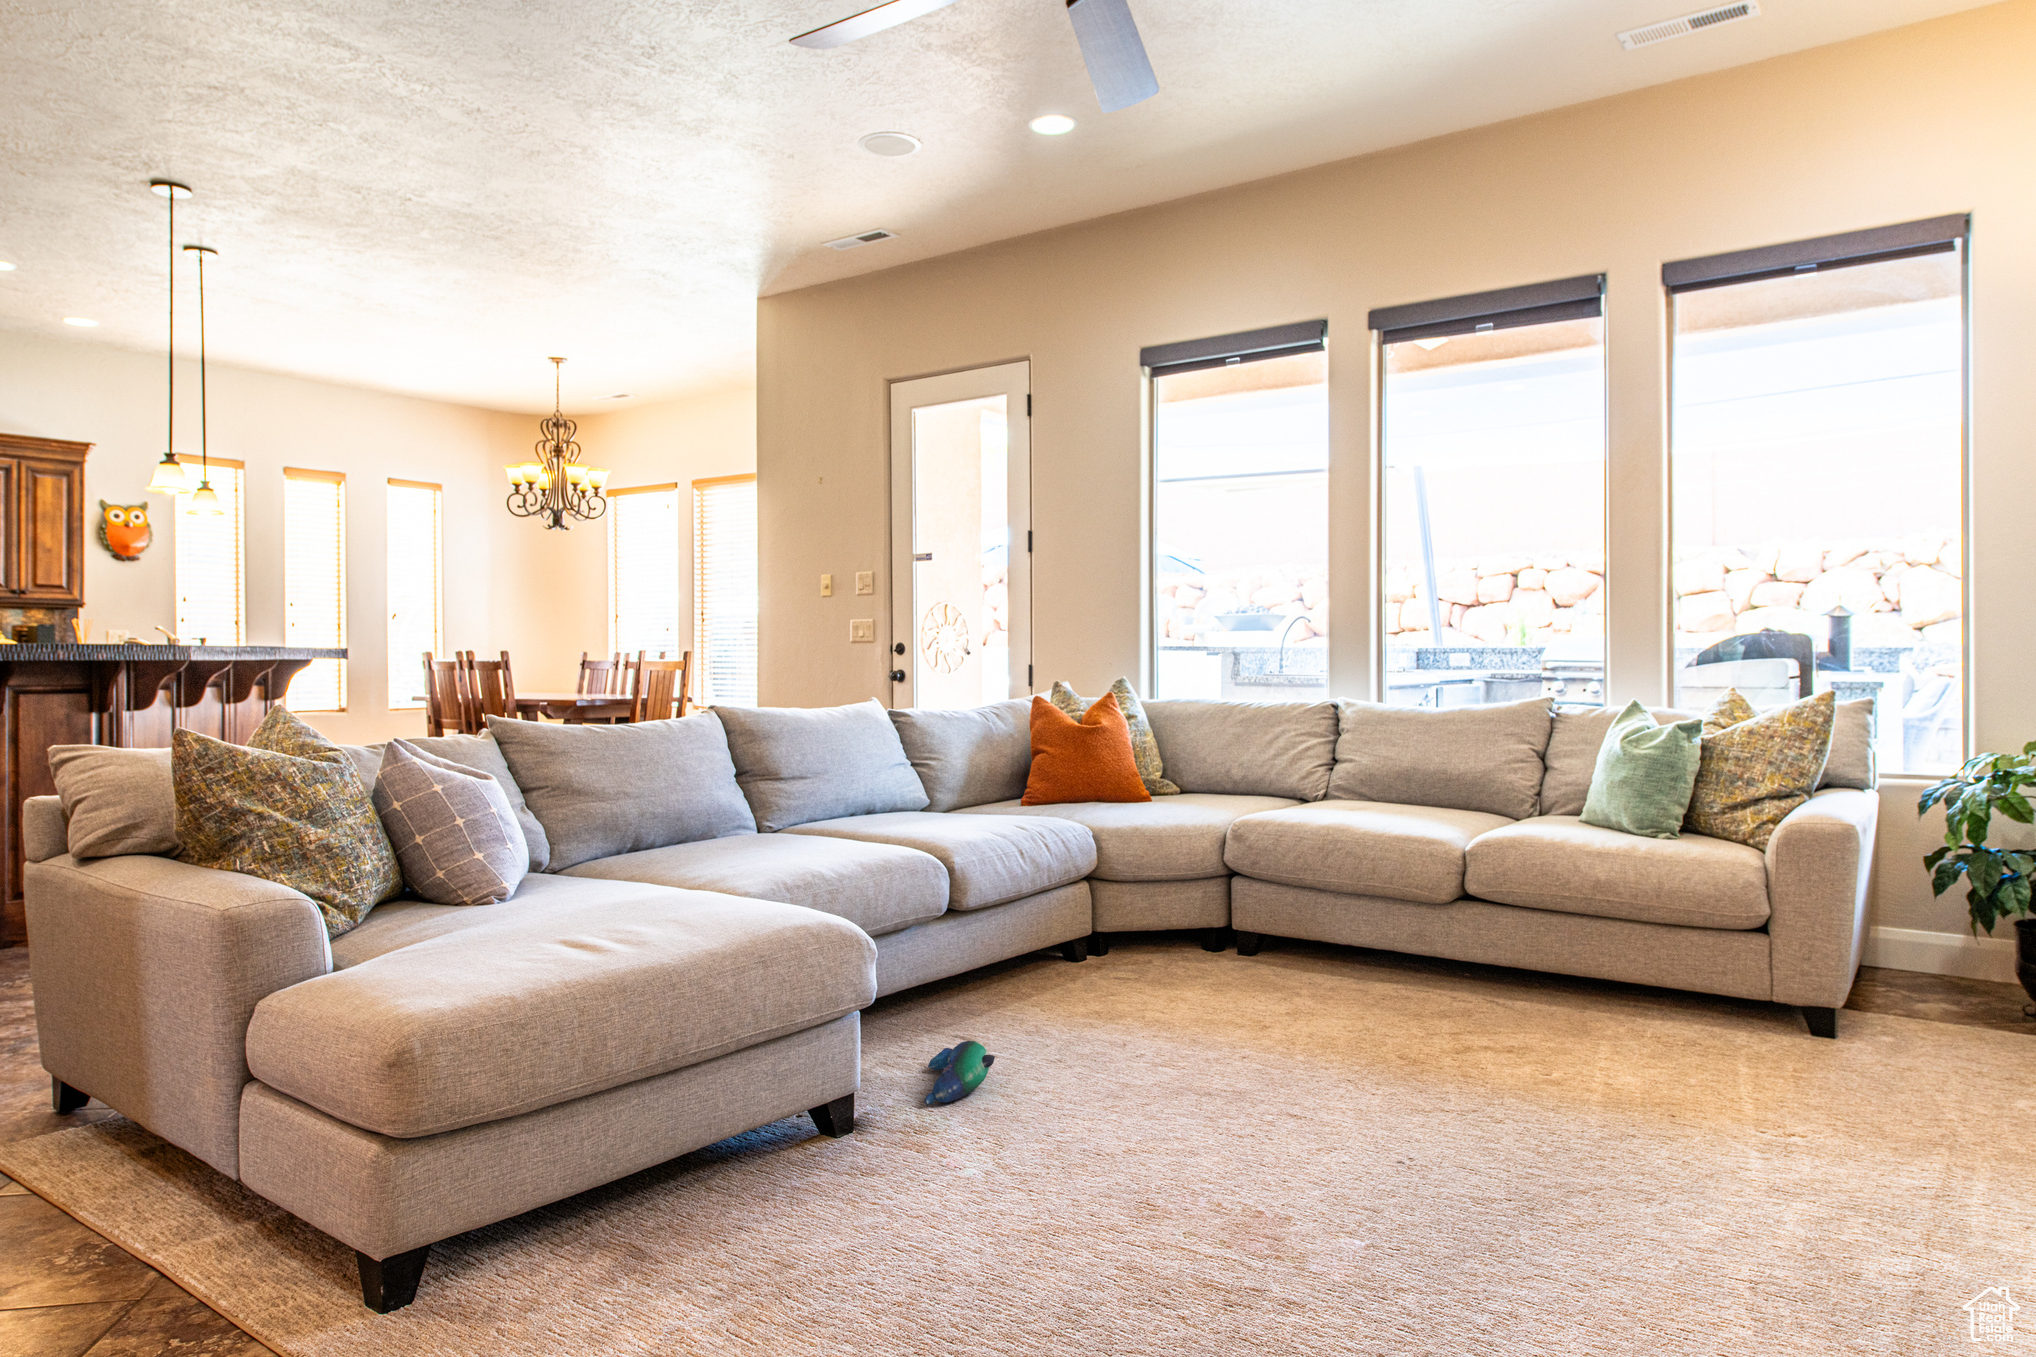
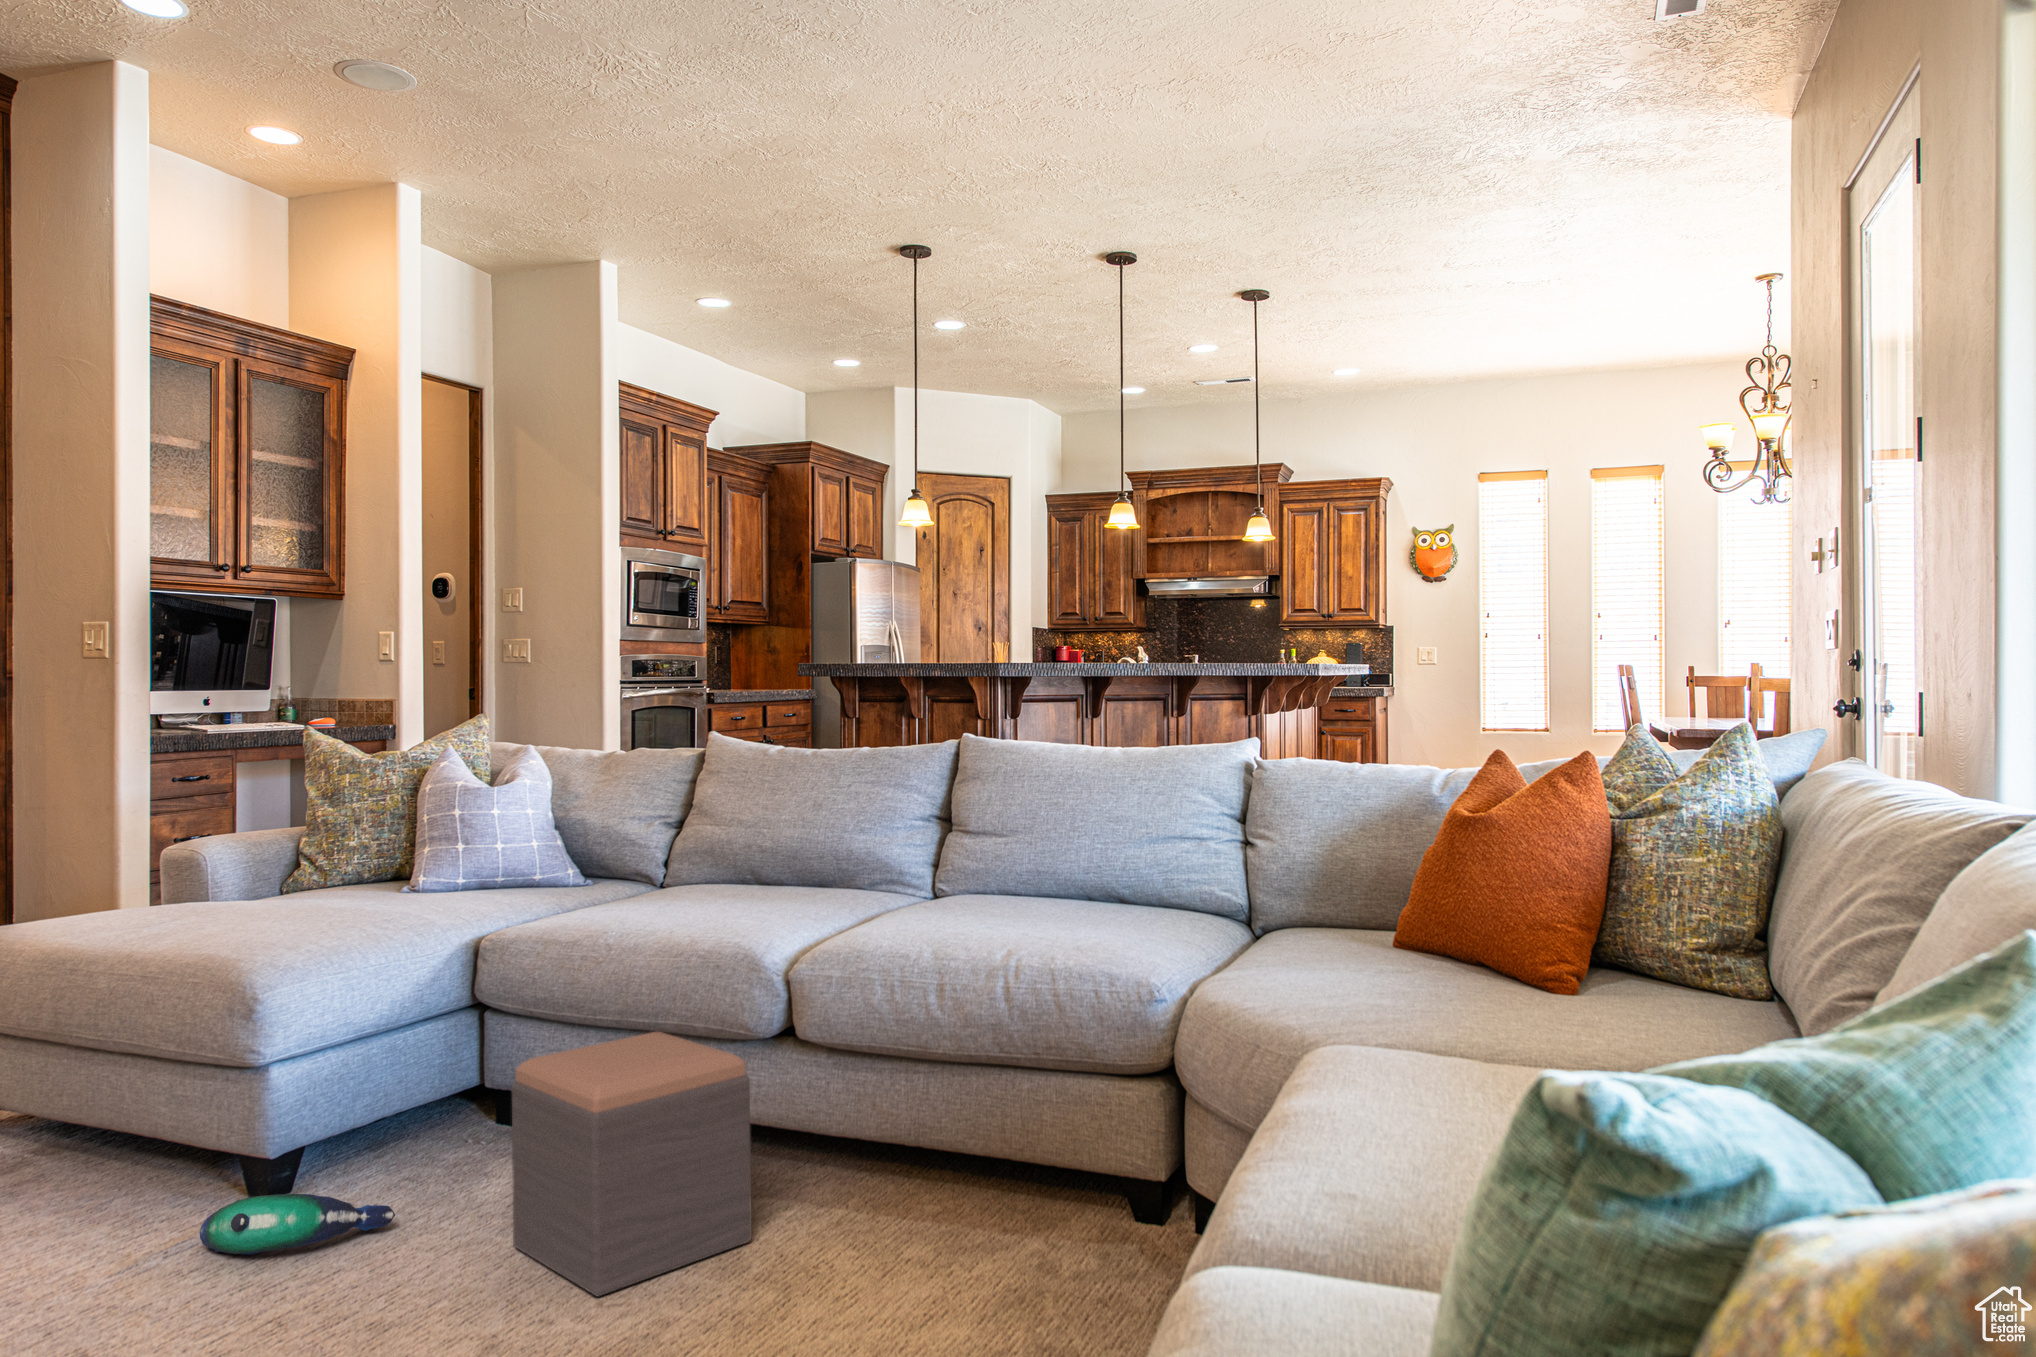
footstool: none [938,893,1080,1038] -> present [512,1032,752,1297]

